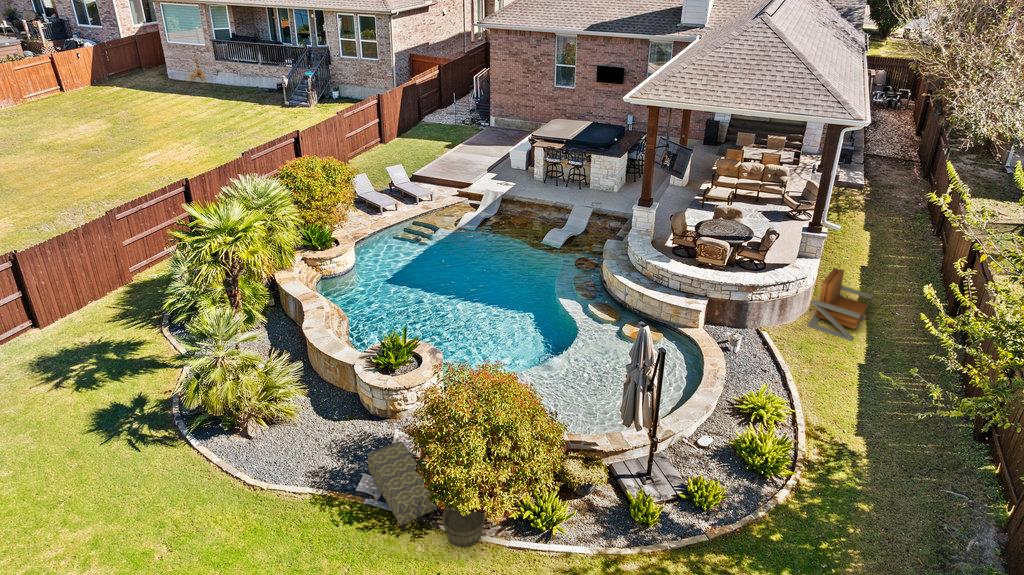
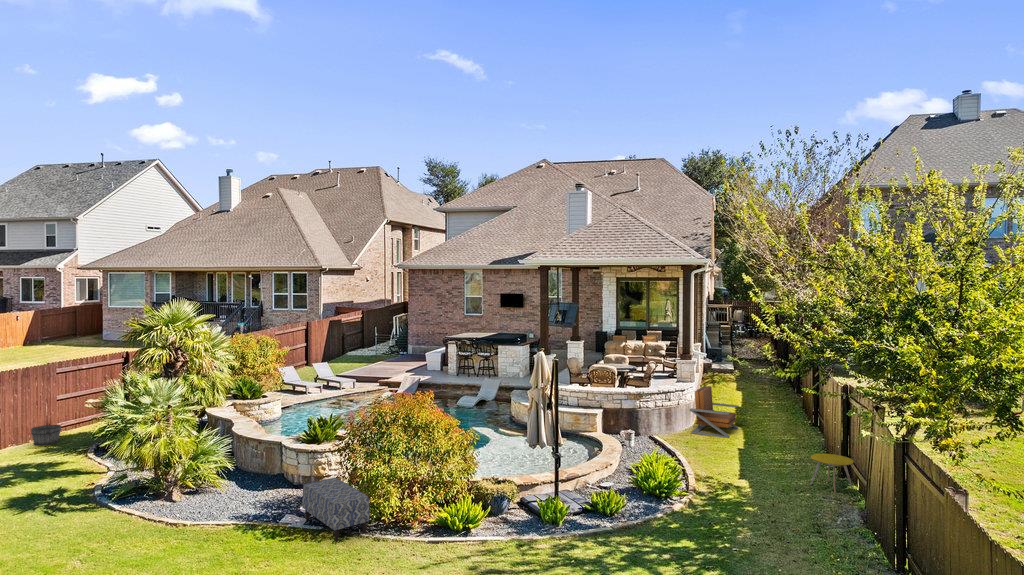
side table: none [943,430,1009,485] -> present [811,453,854,493]
wooden bucket: present [442,507,485,547] -> present [31,423,61,446]

